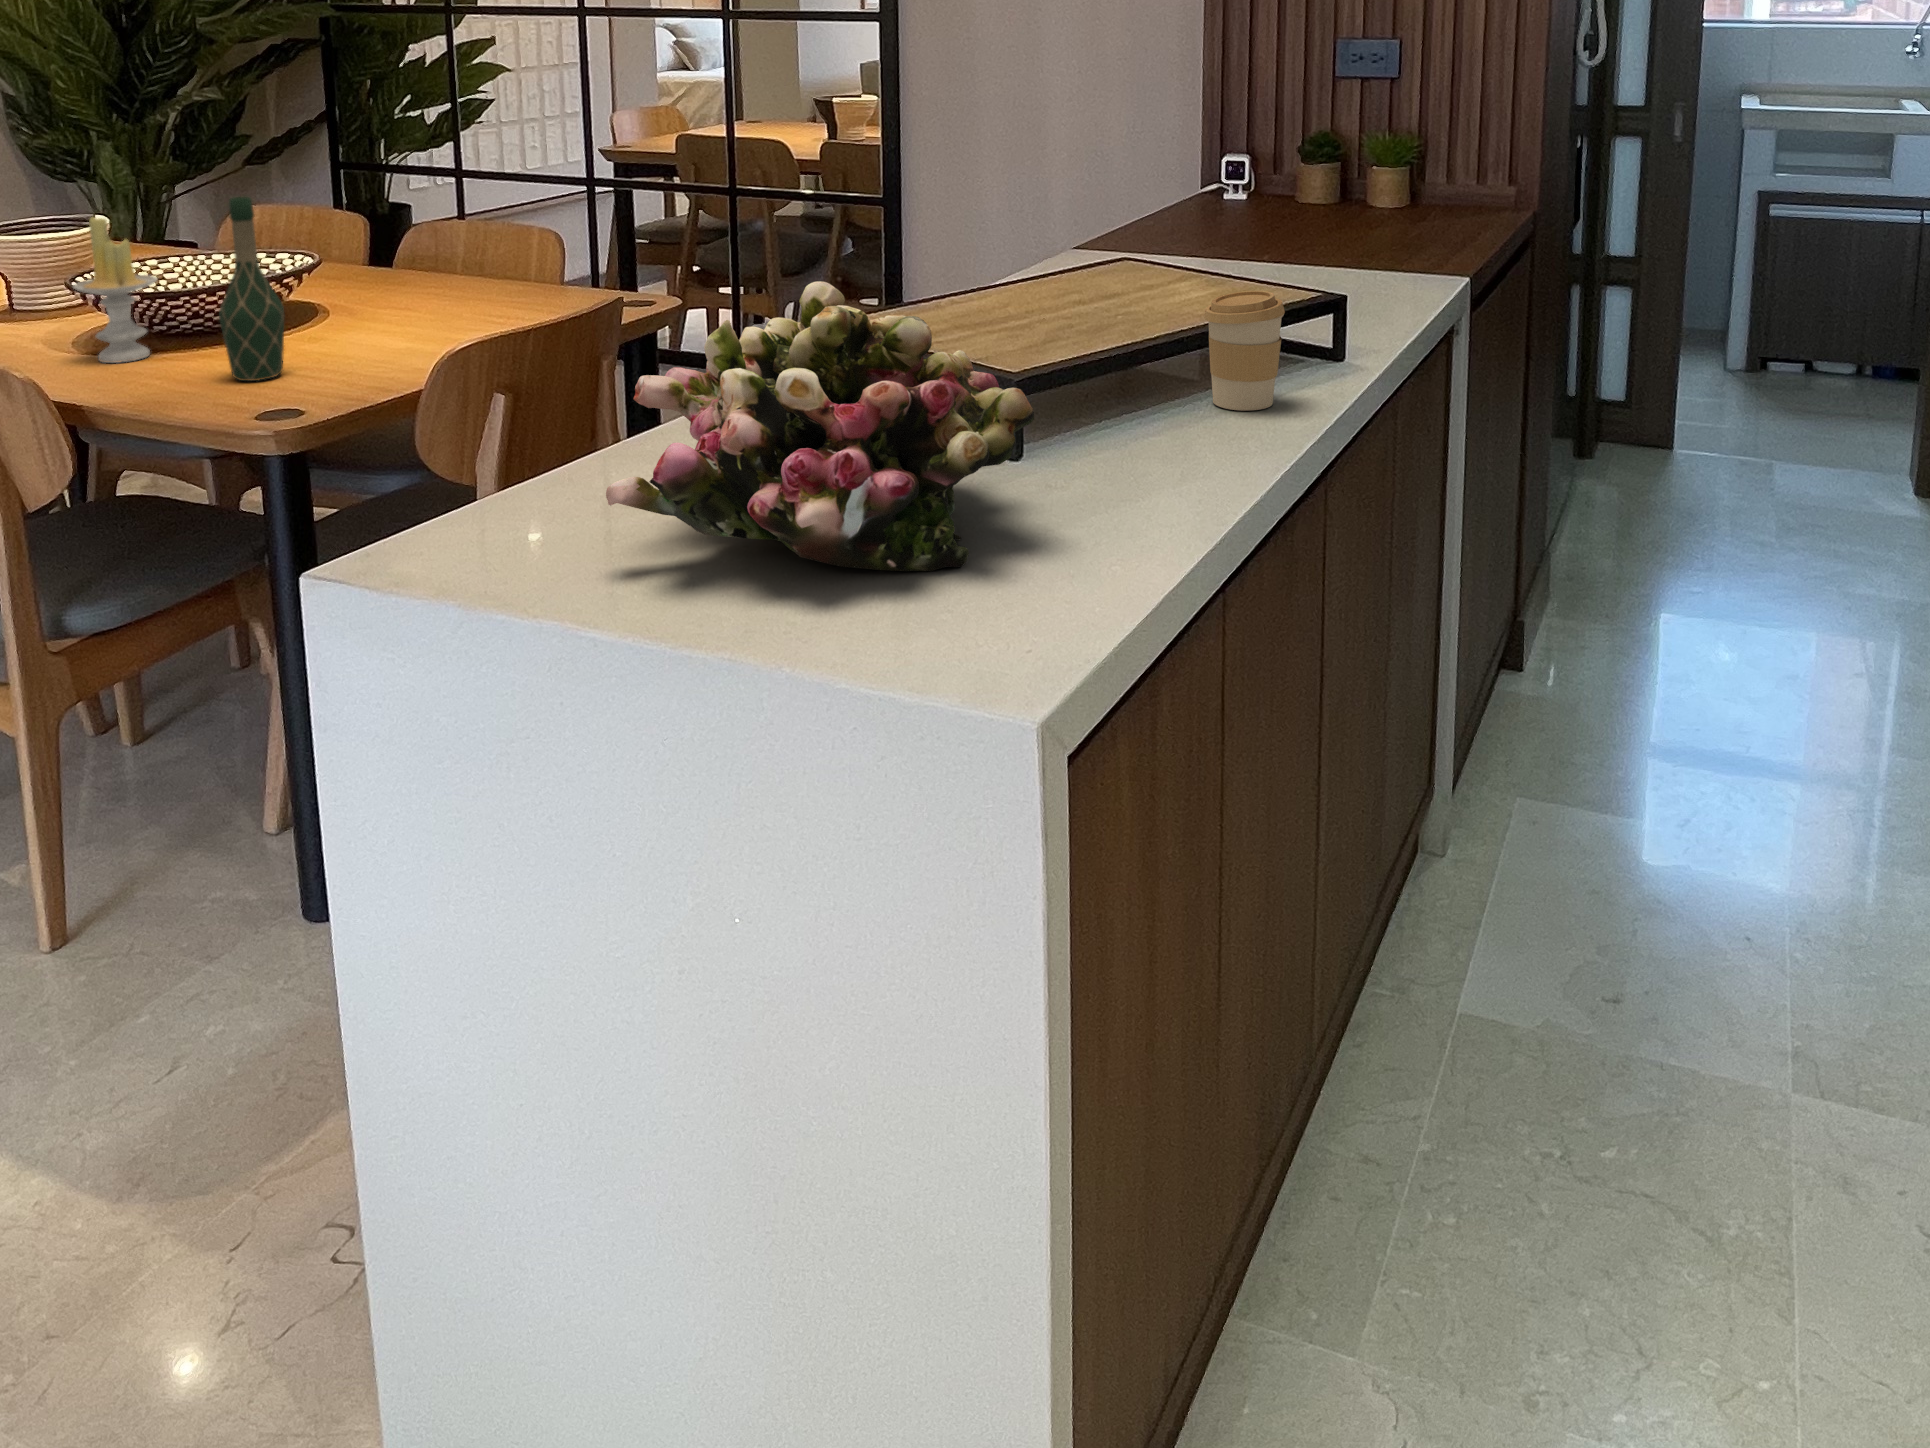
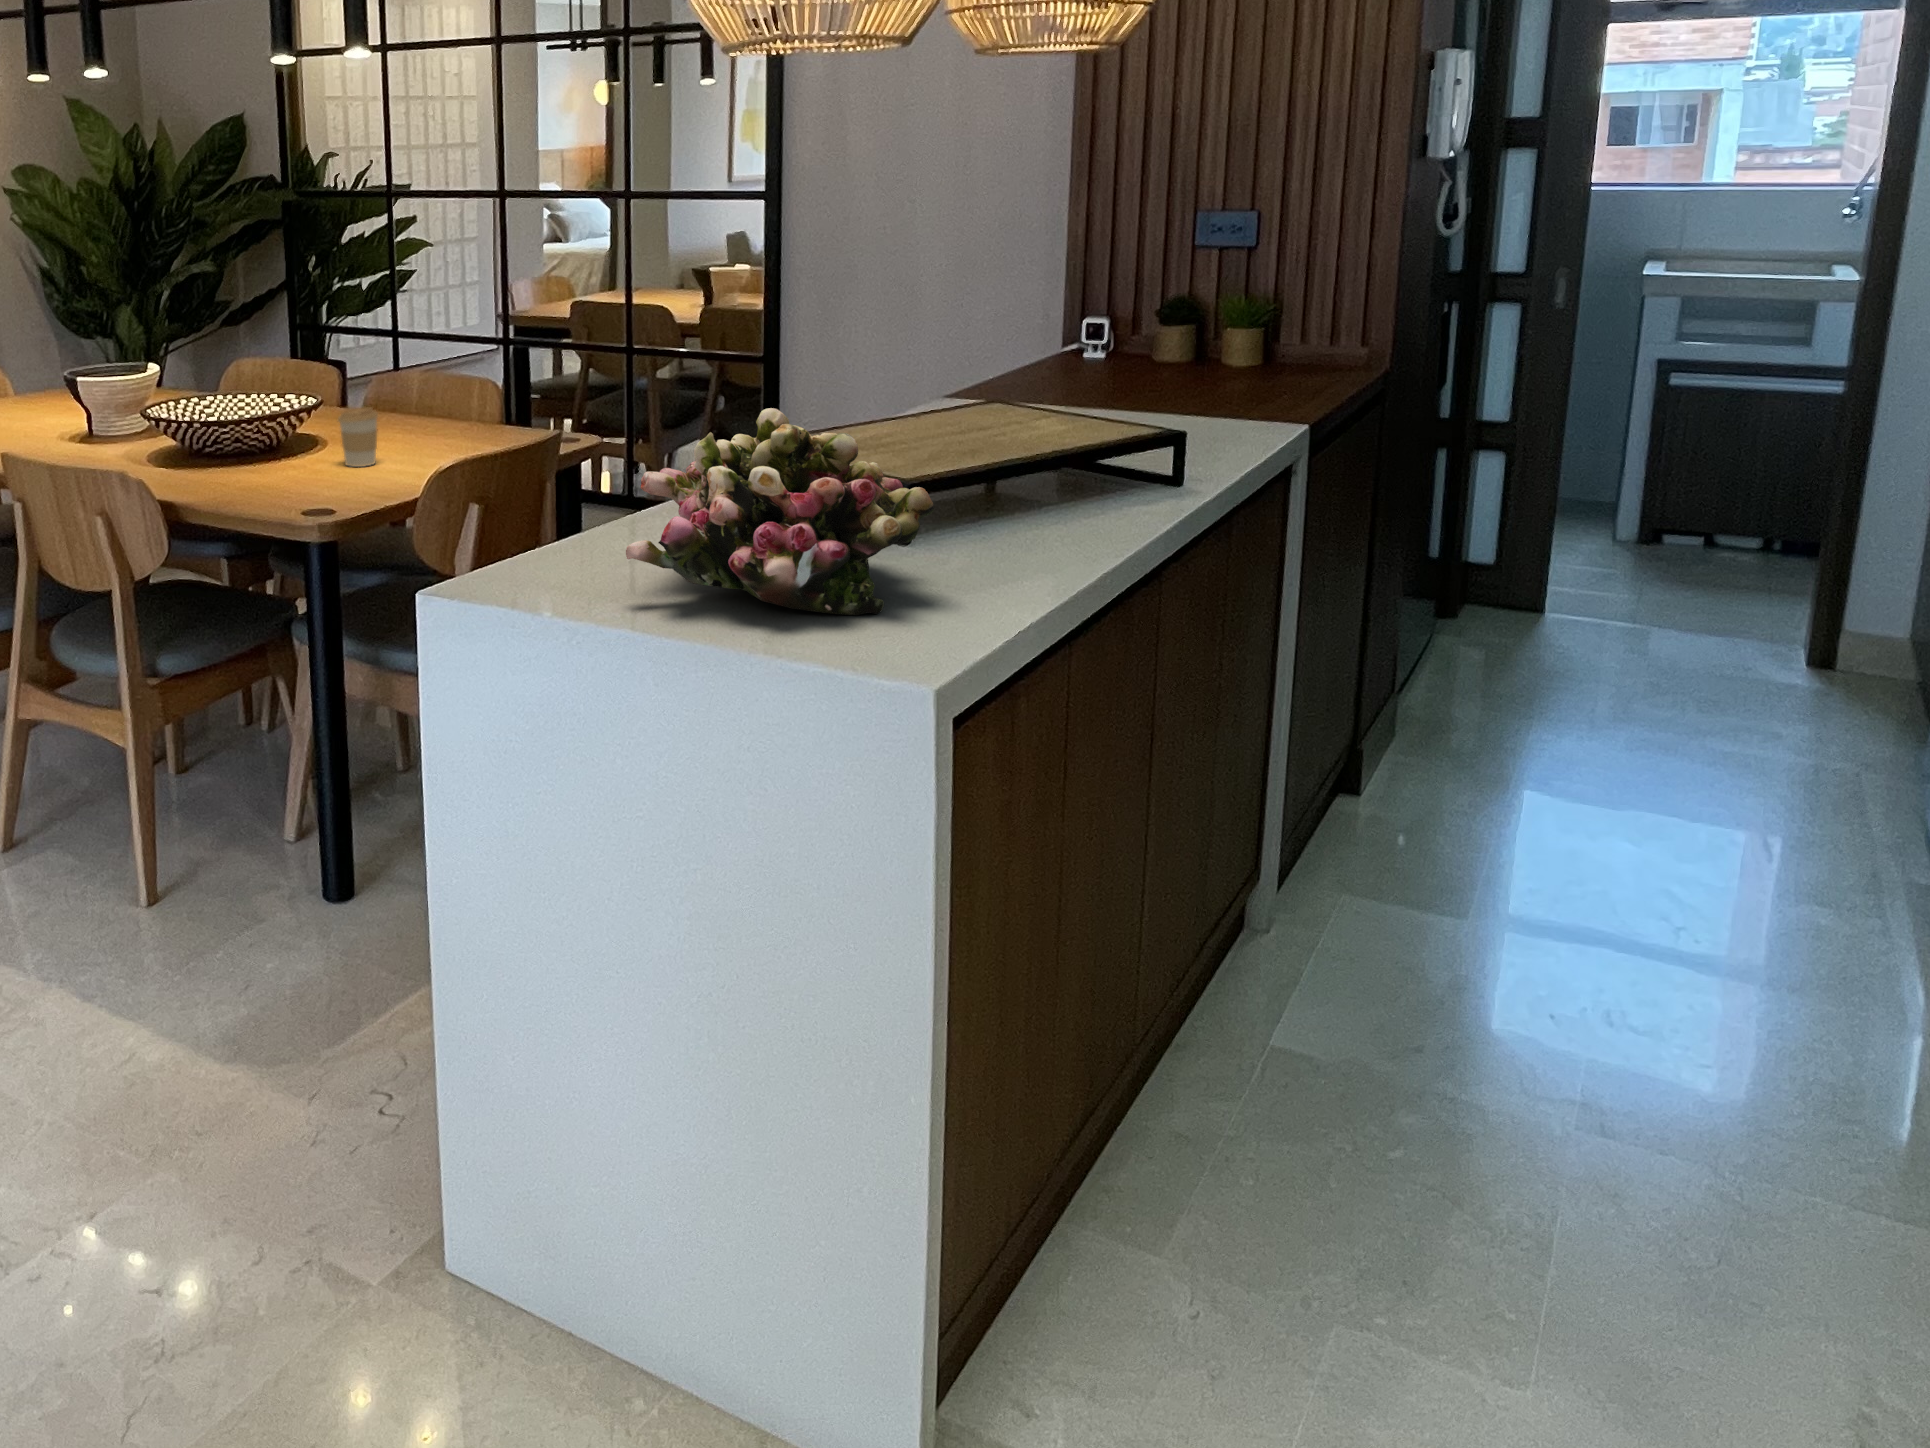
wine bottle: present [219,197,284,381] -> none [267,348,312,489]
candle: present [73,217,157,363] -> none [157,363,214,474]
coffee cup: present [1204,291,1285,411] -> present [338,407,378,467]

